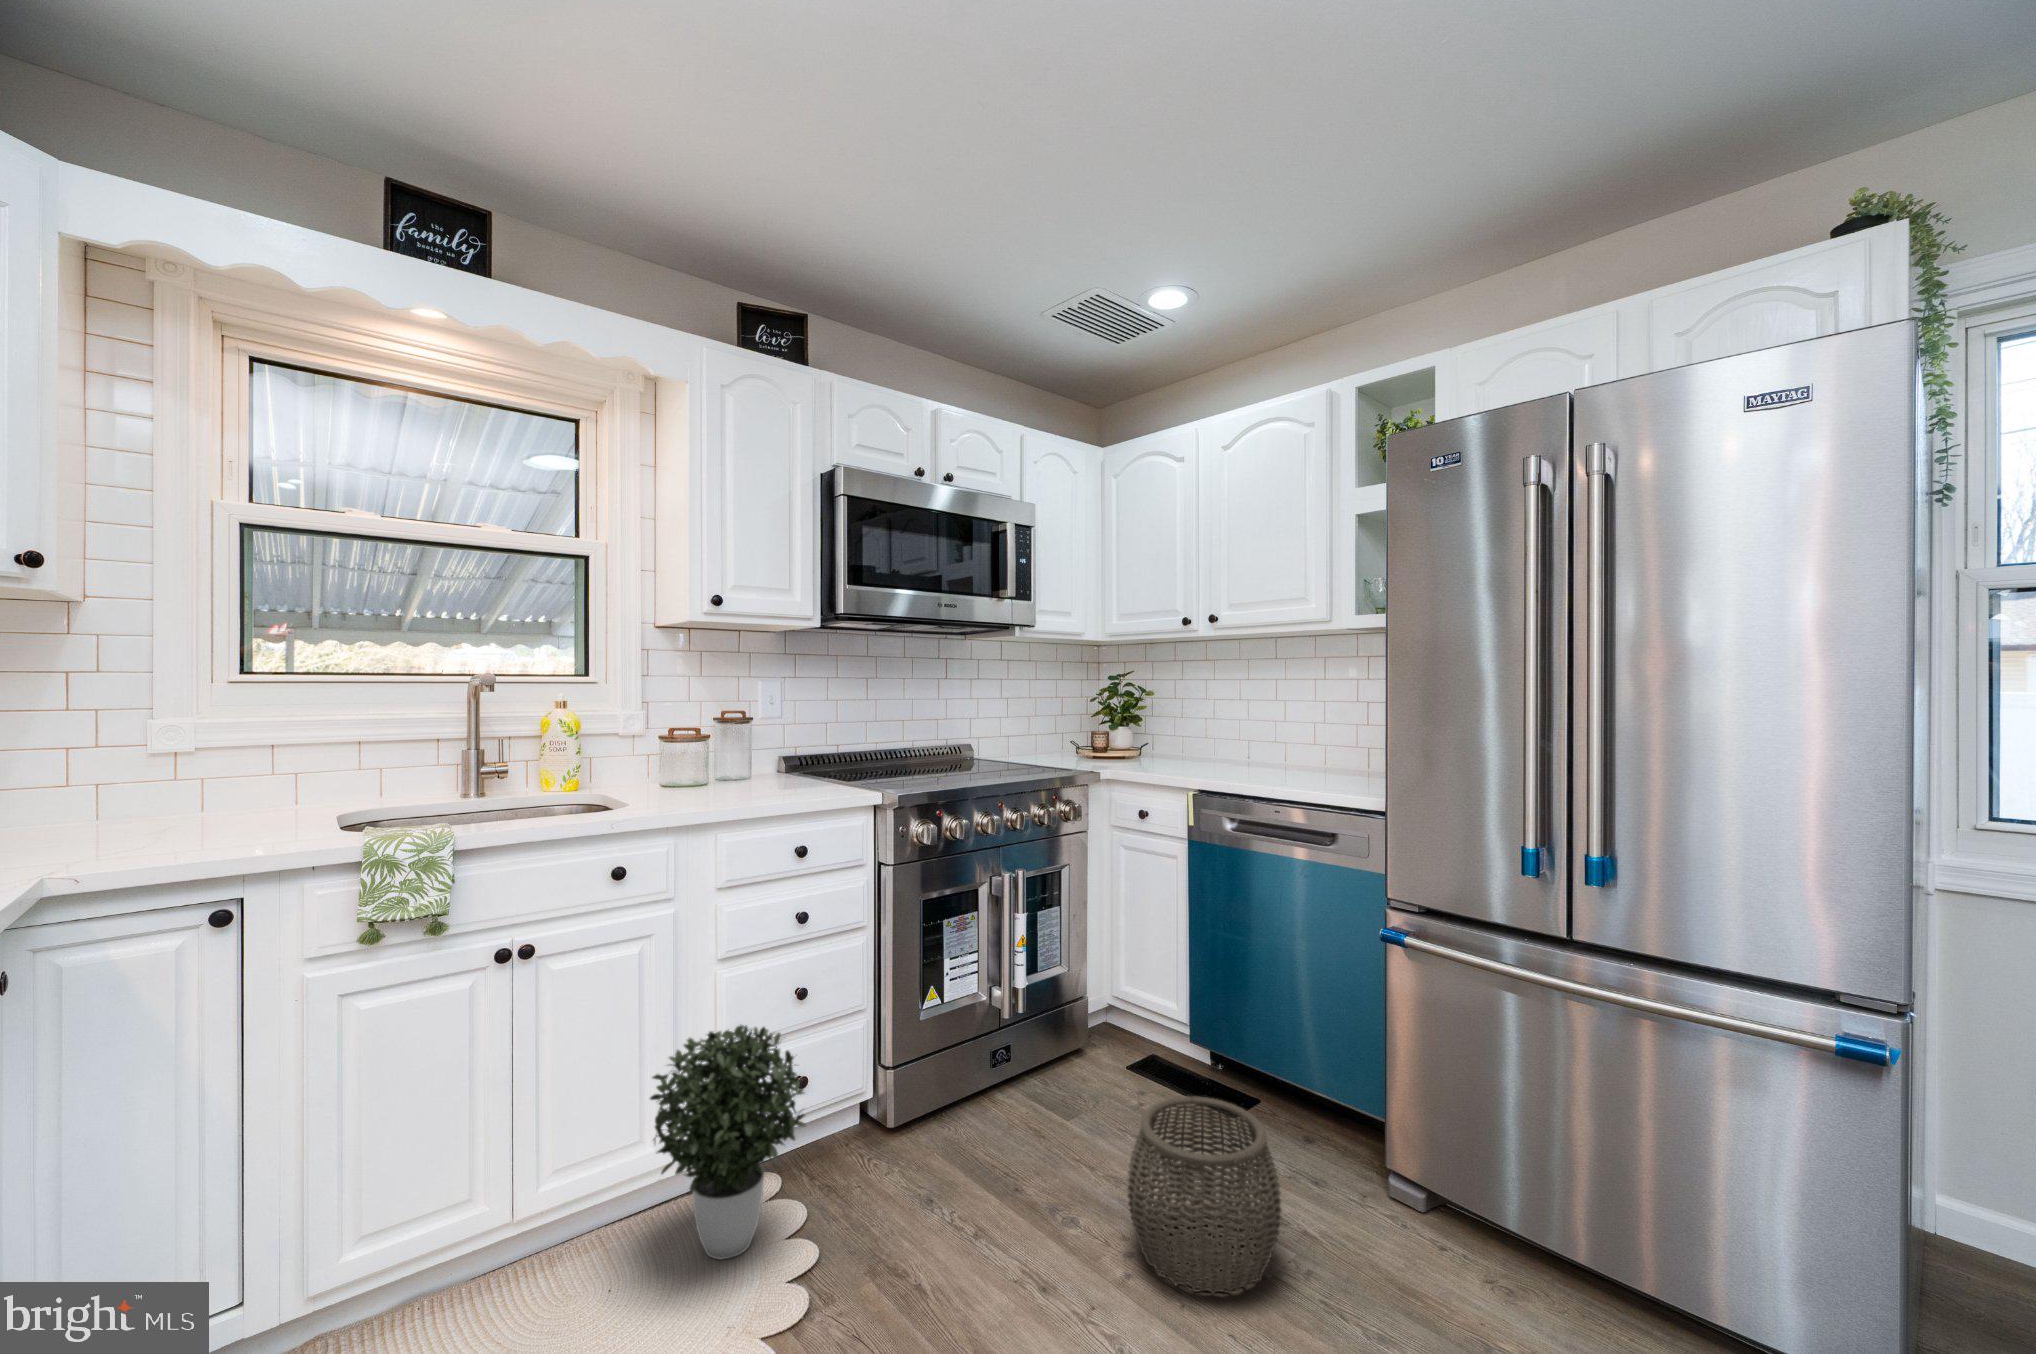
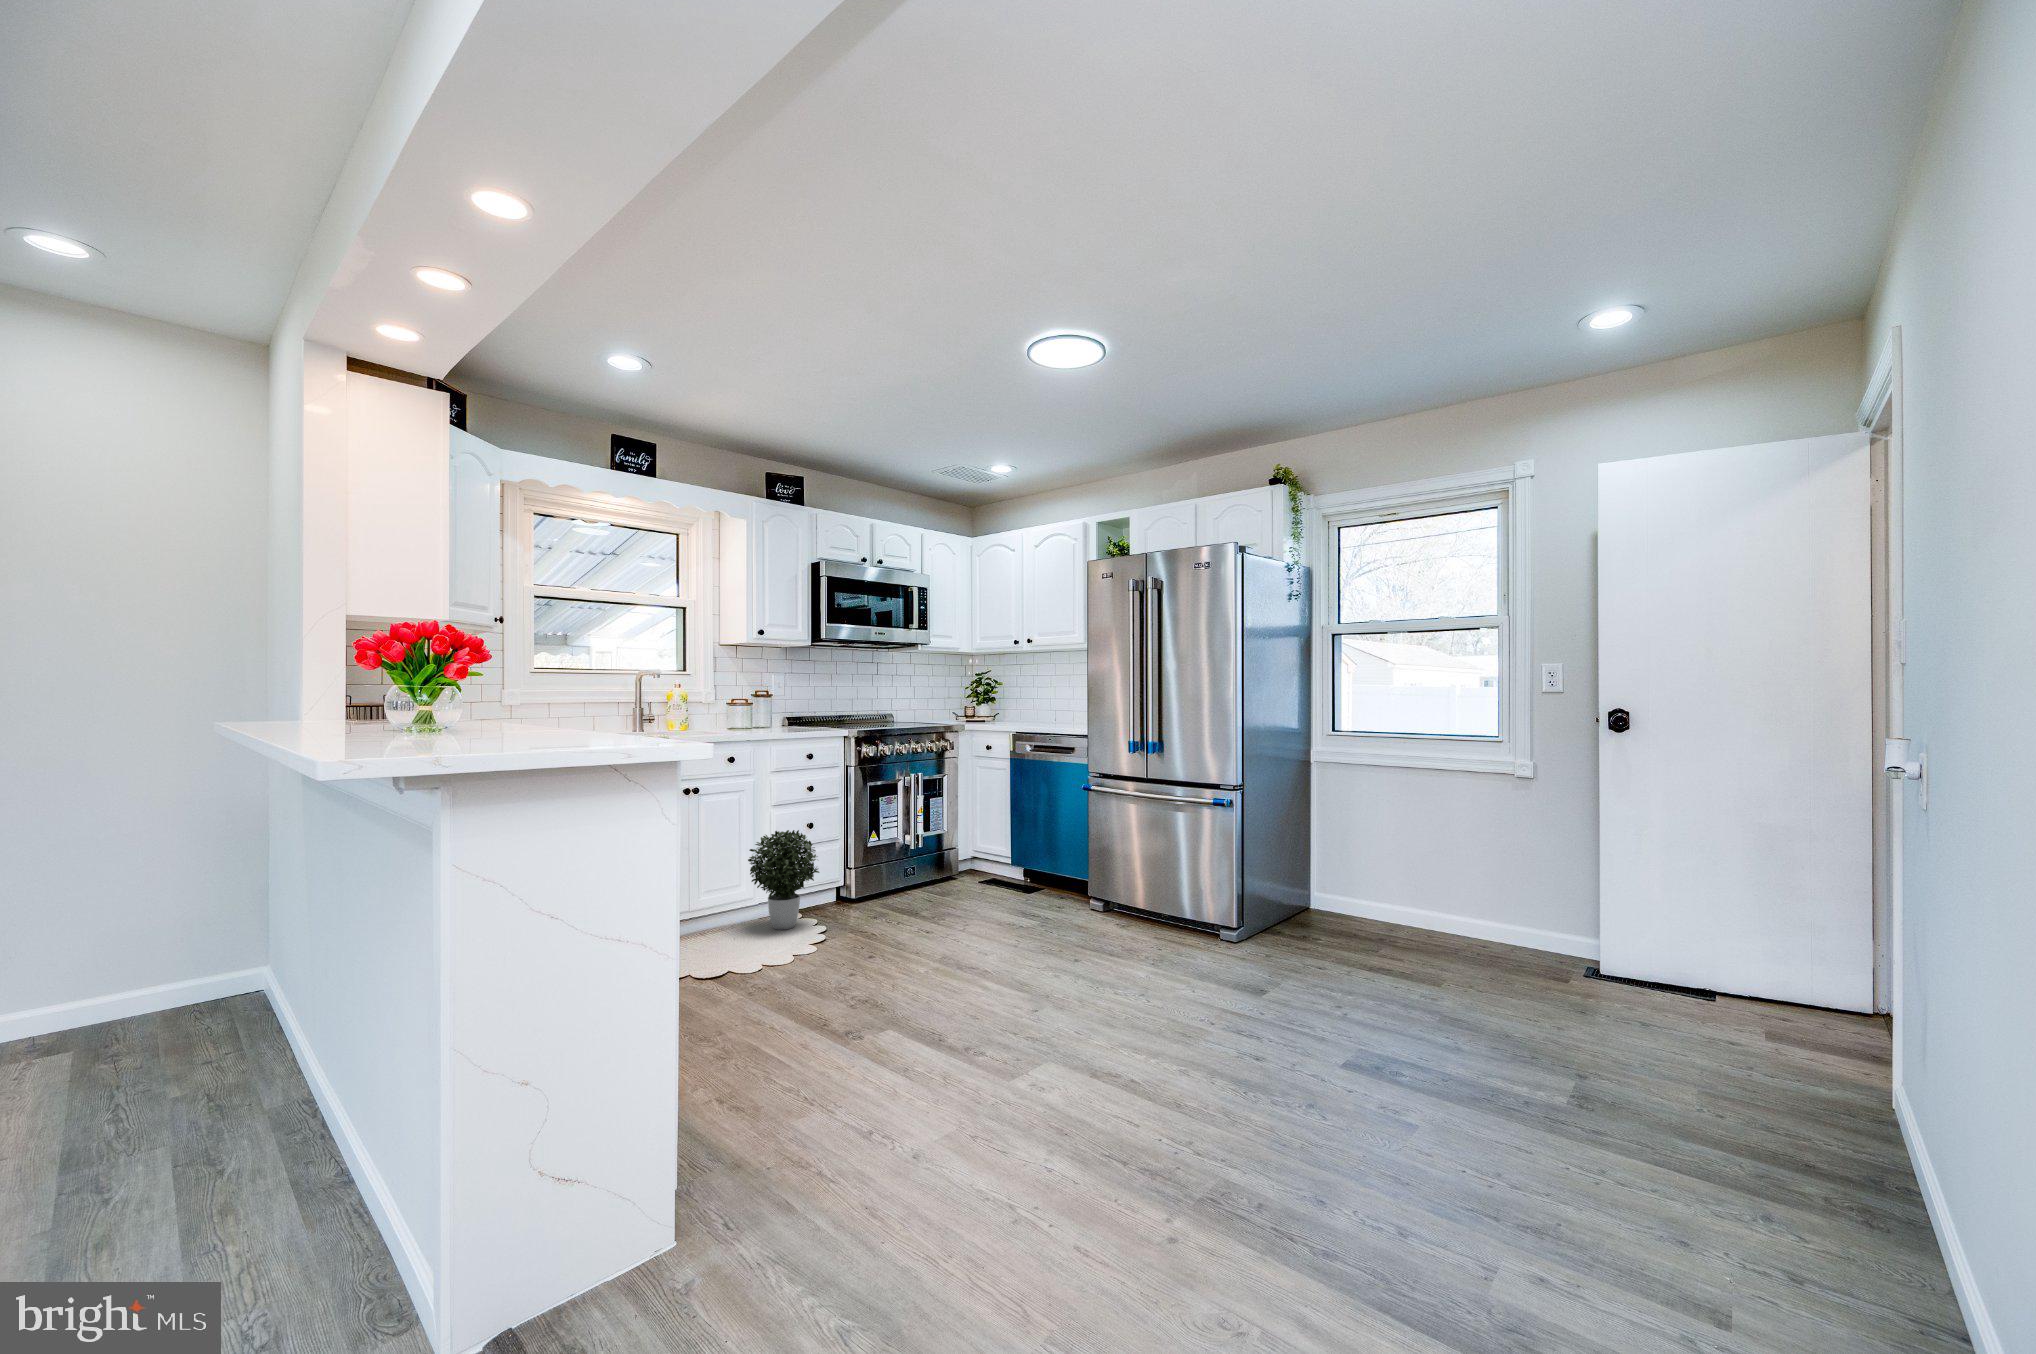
woven basket: present [1127,1096,1282,1294] -> none [964,859,1031,927]

